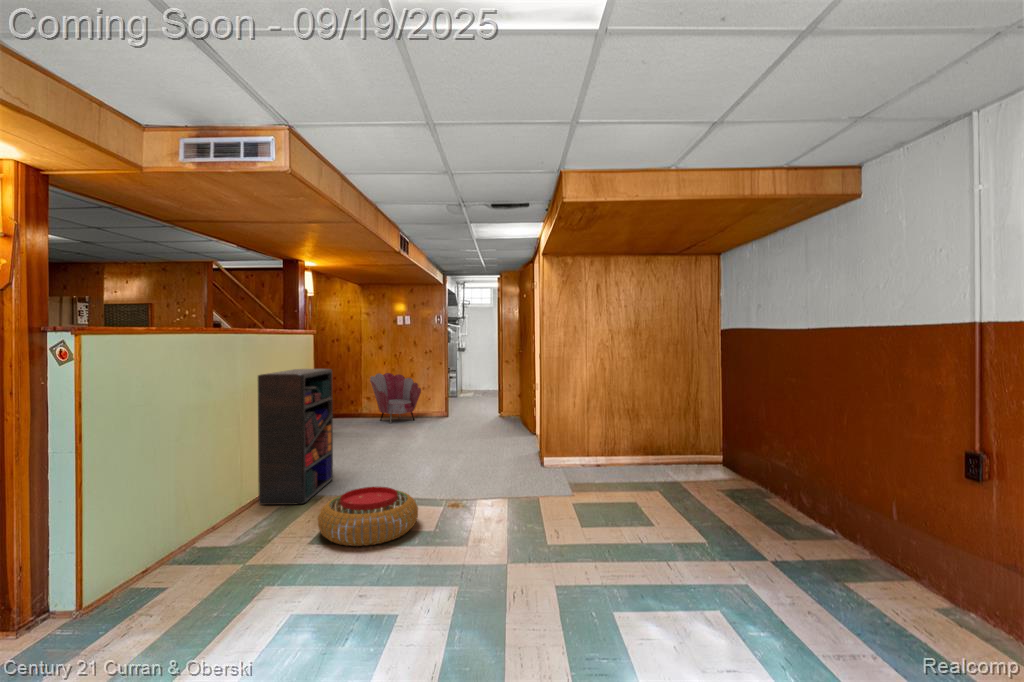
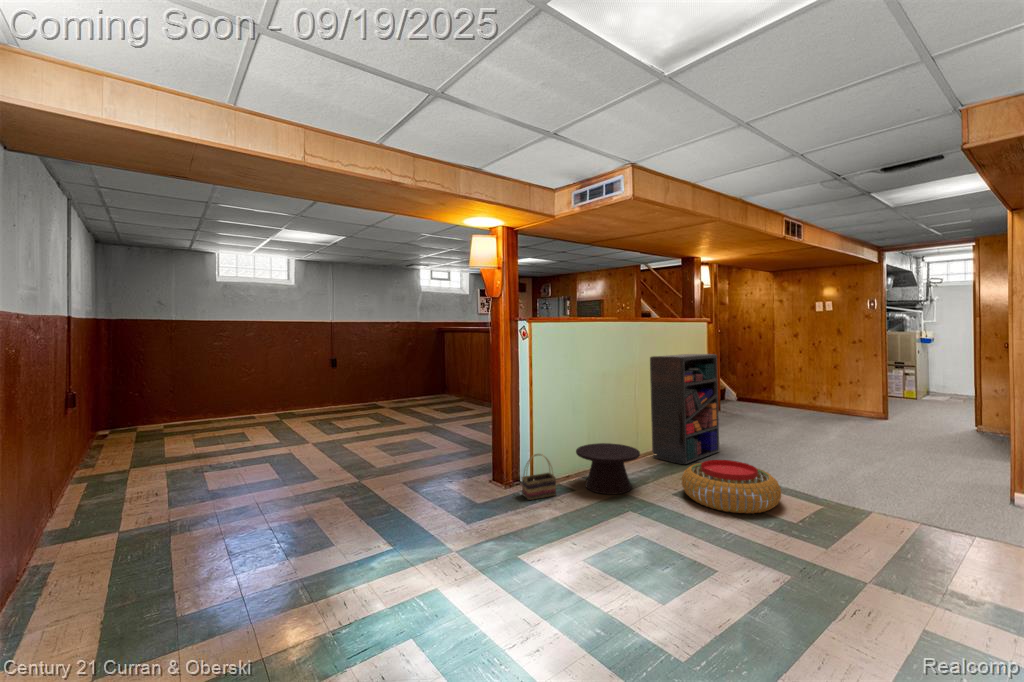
armchair: present [370,373,421,423] -> none [783,364,846,415]
side table: none [164,498,266,576] -> present [576,443,640,495]
basket: none [61,546,136,632] -> present [522,454,556,500]

